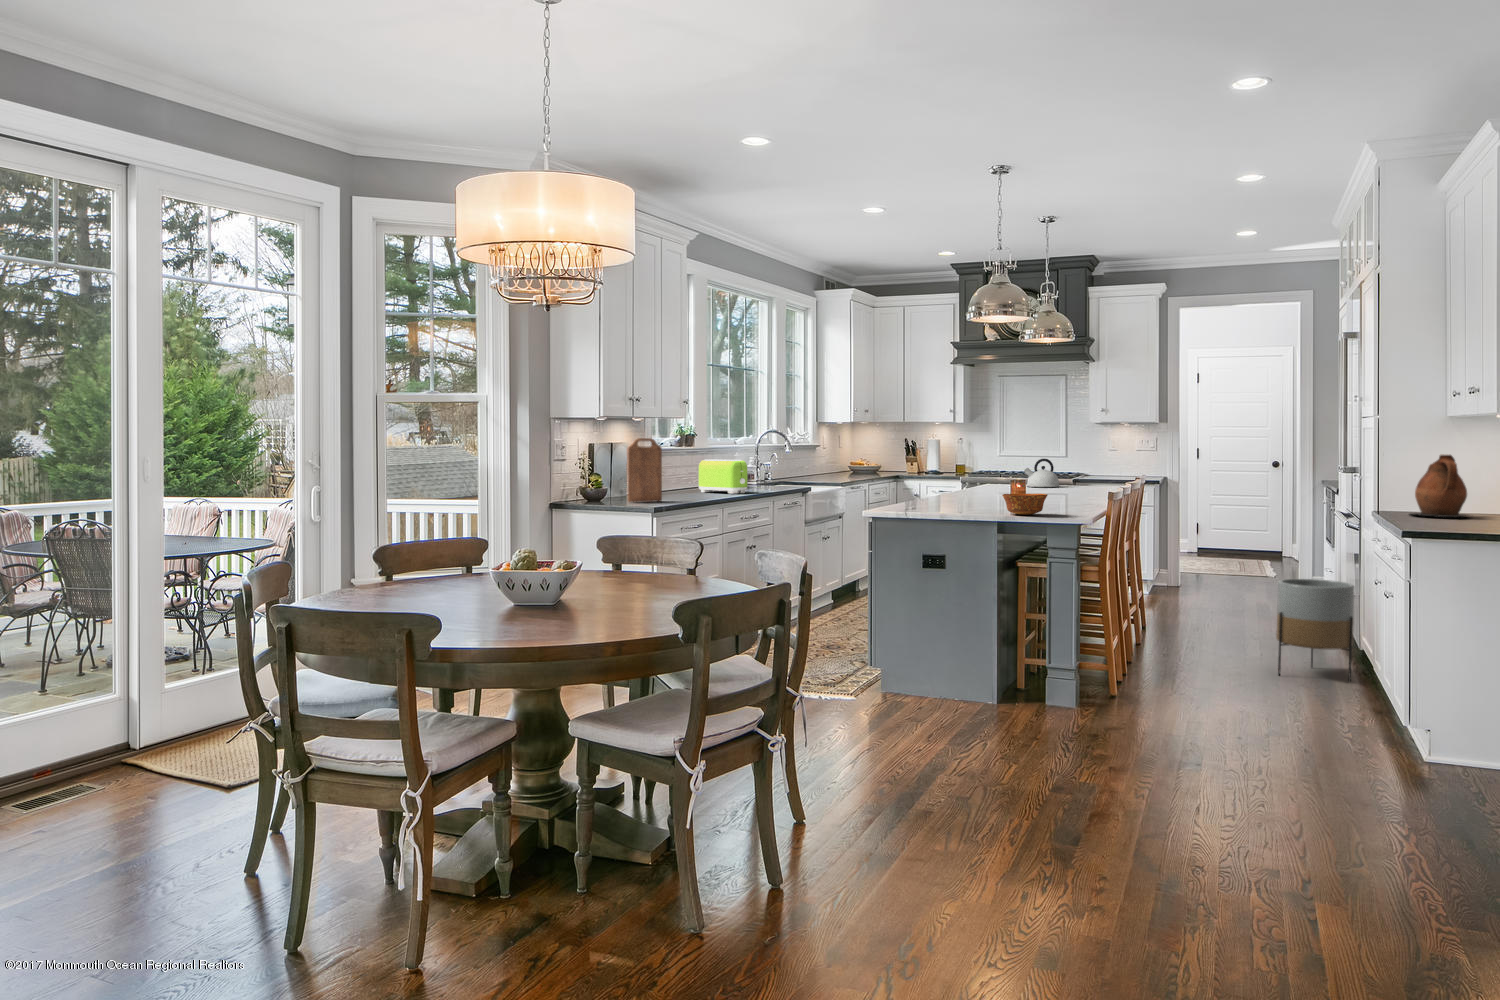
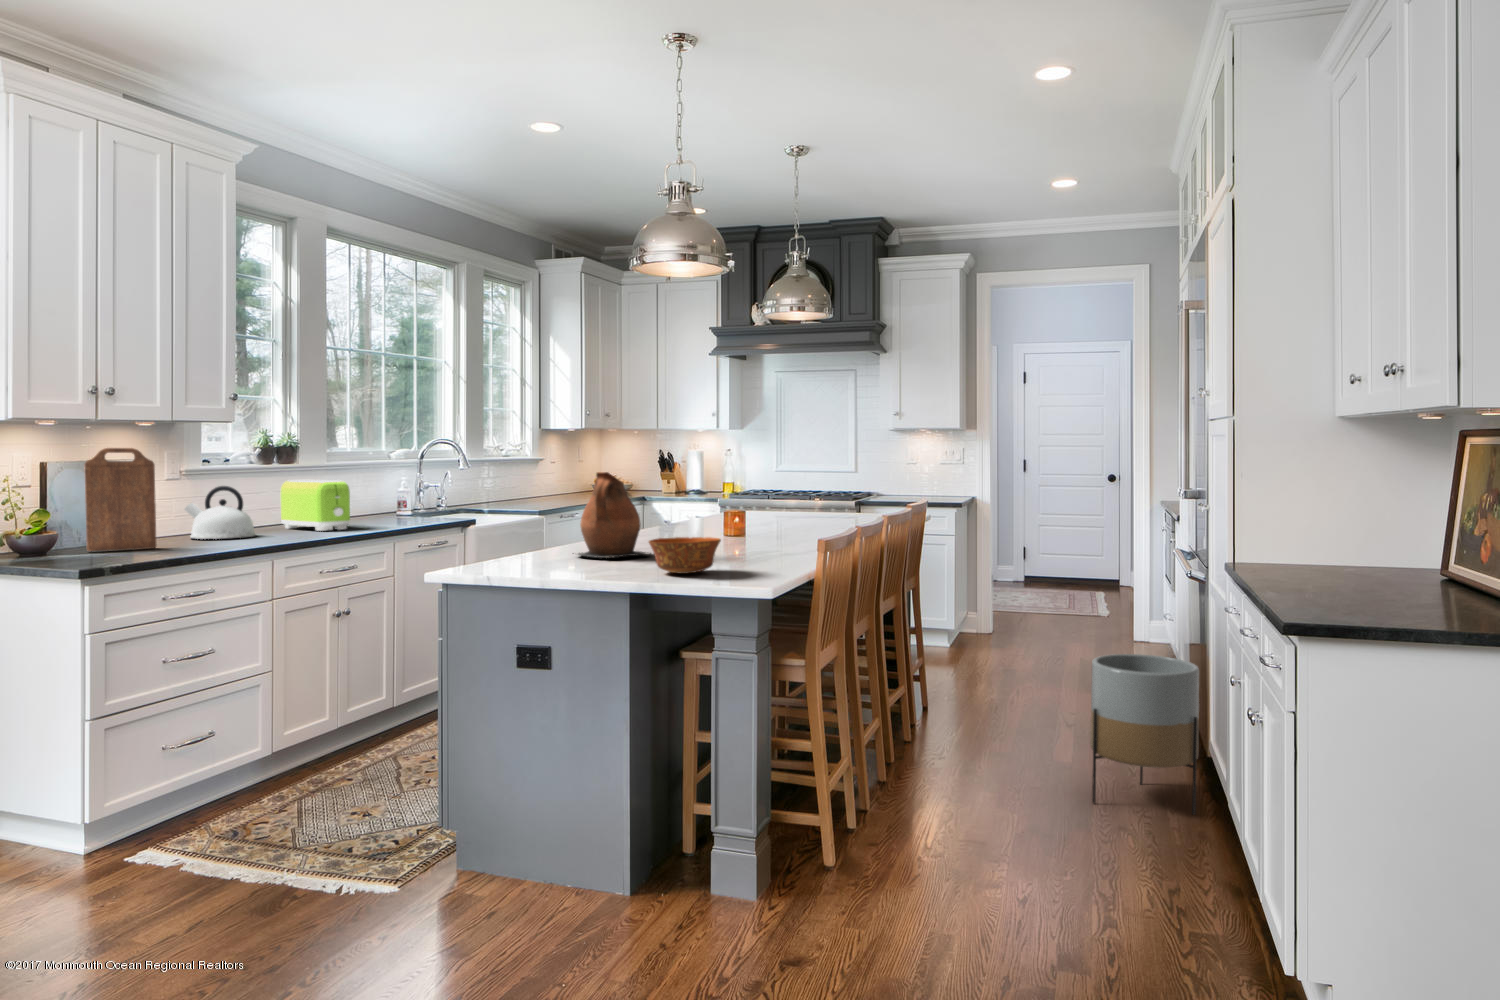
ceramic pitcher: present [1410,455,1467,517] -> present [578,472,651,558]
kettle: present [1024,459,1059,487] -> present [185,486,256,539]

